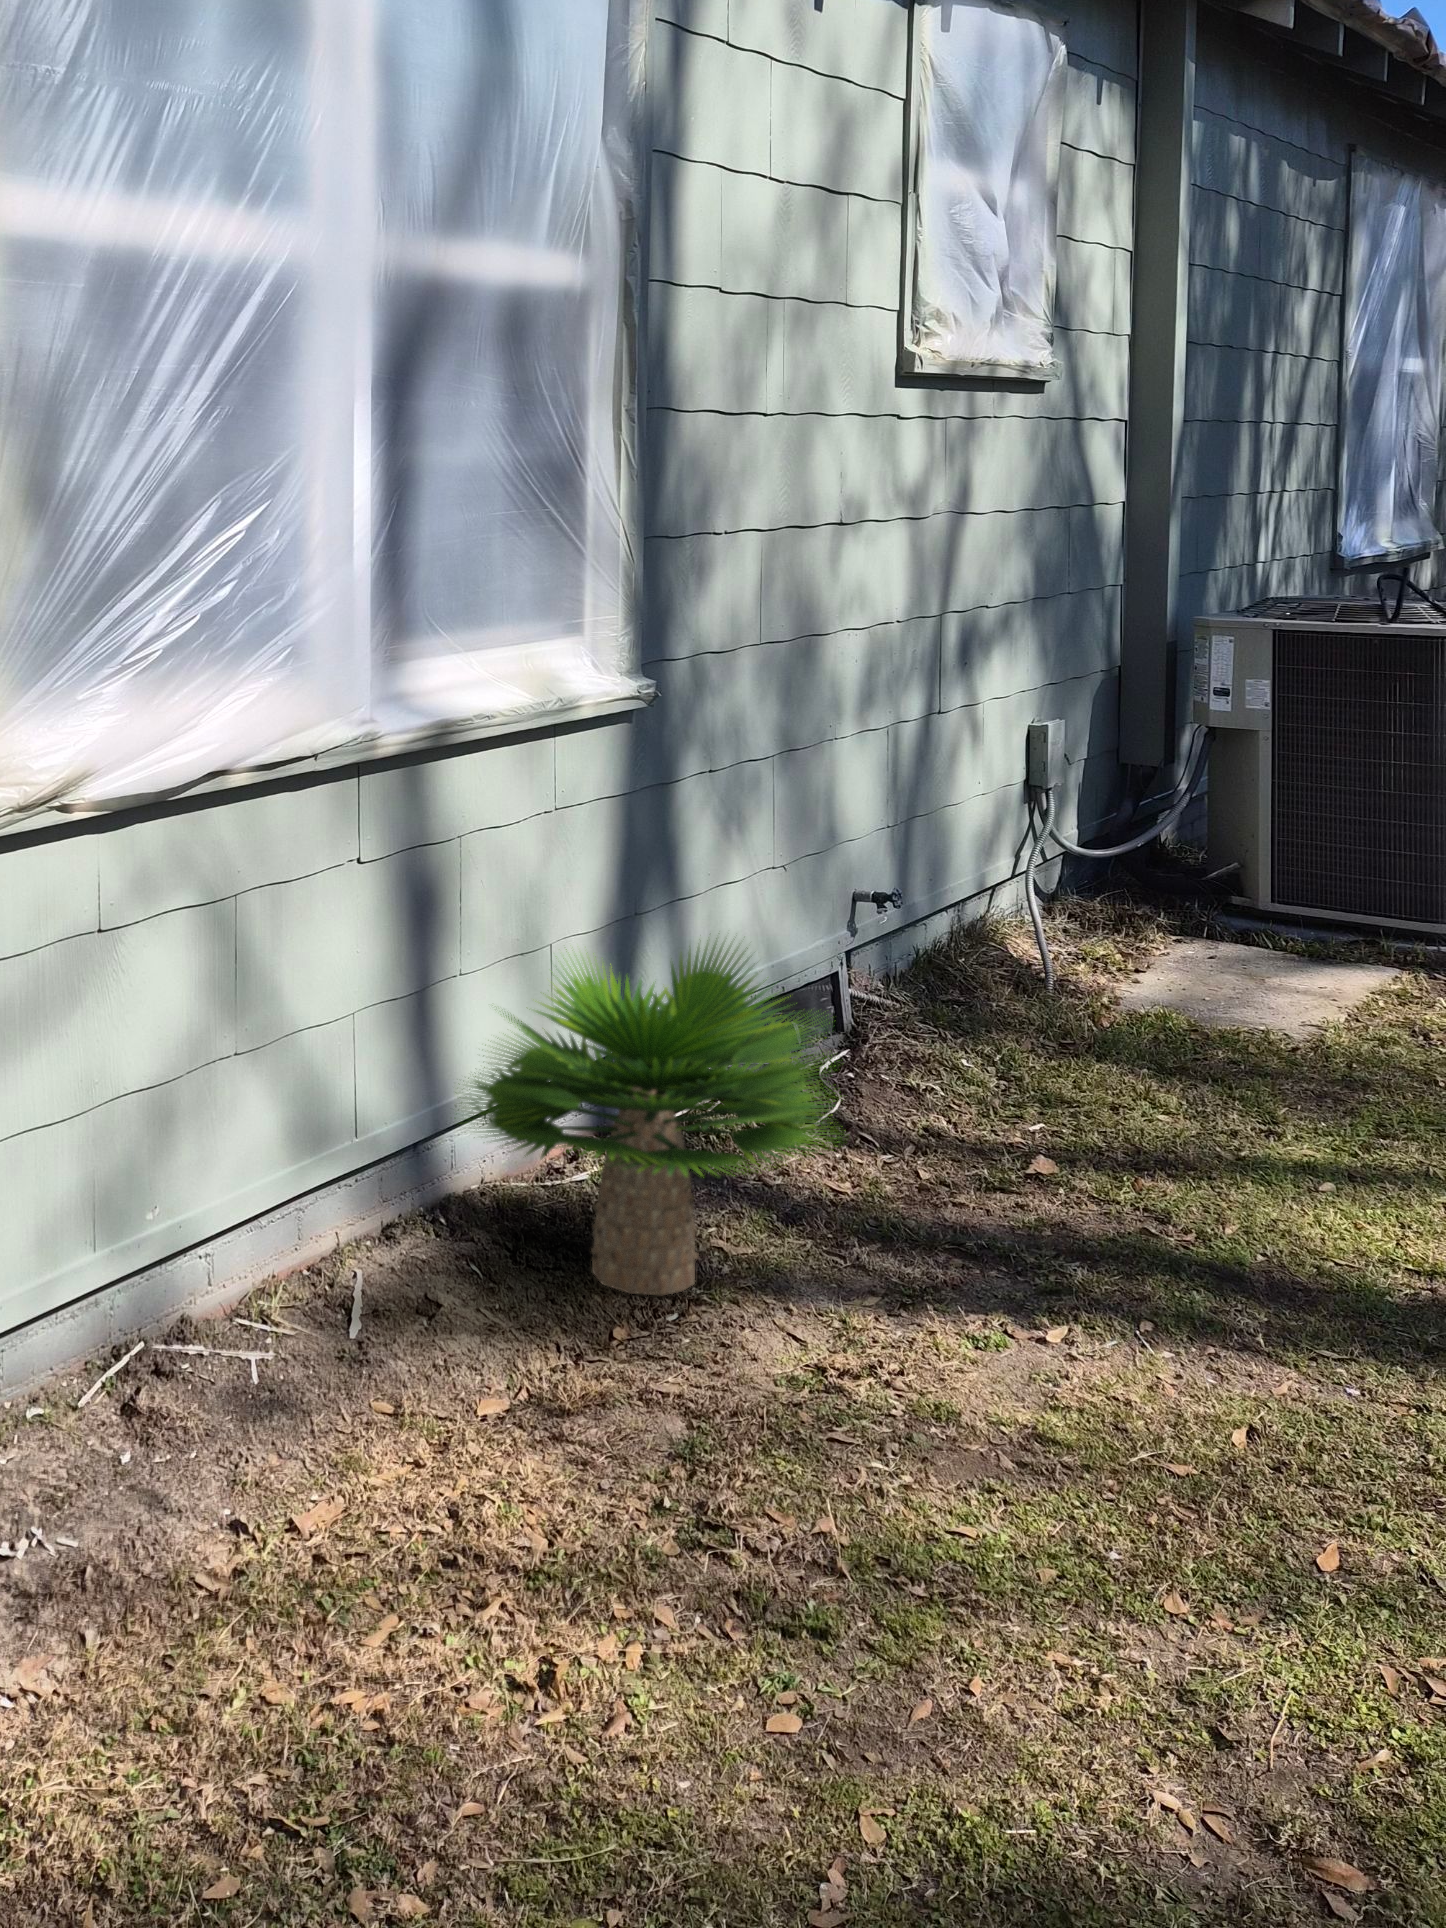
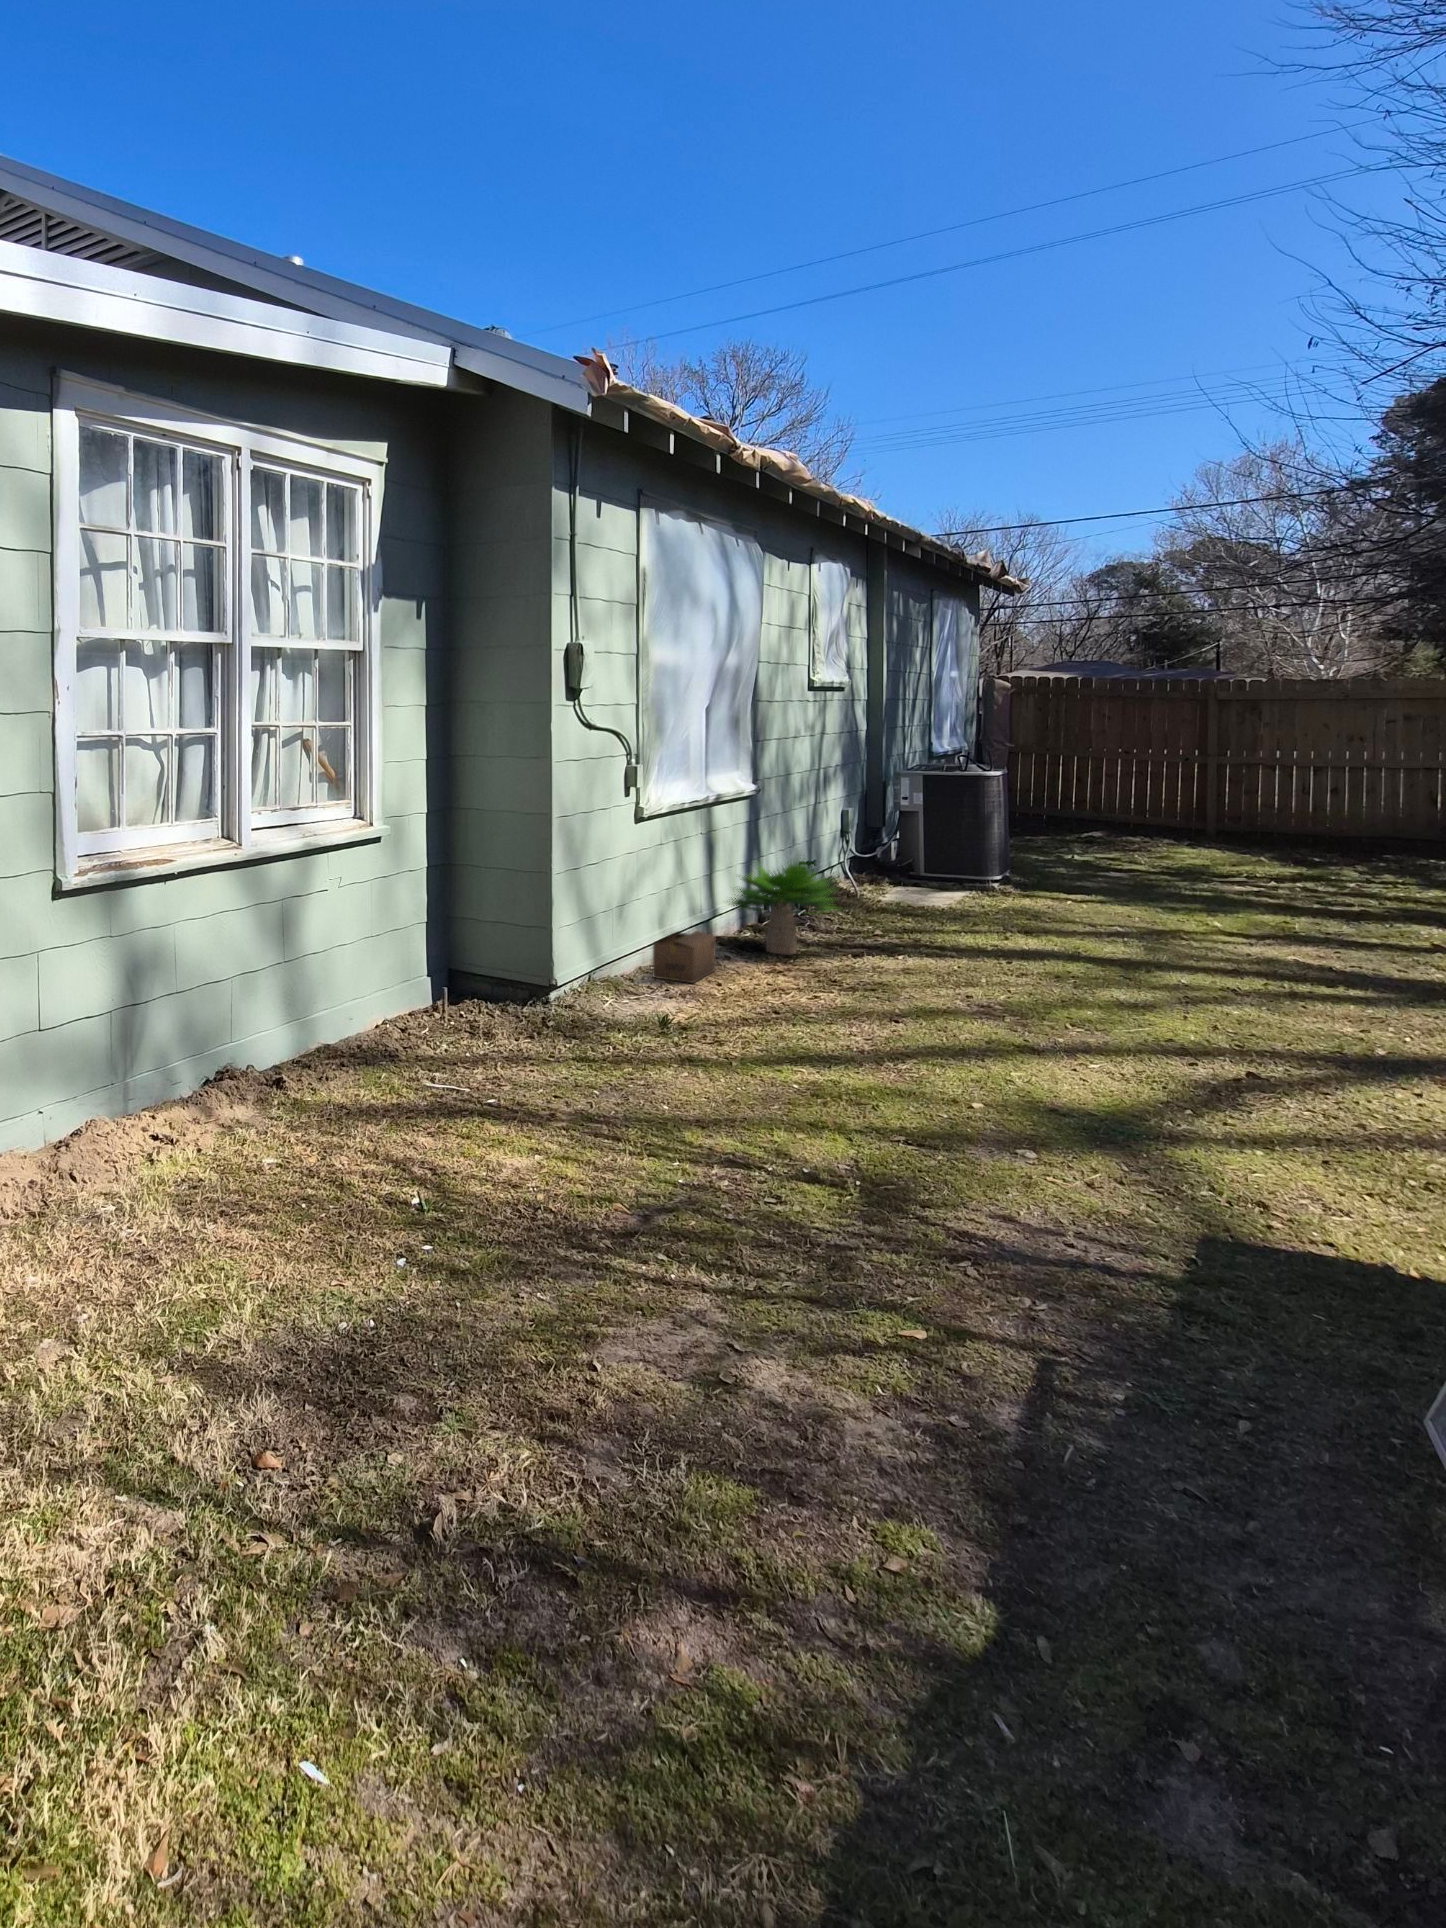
cardboard box: none [12,1222,316,1511] -> present [652,931,716,983]

